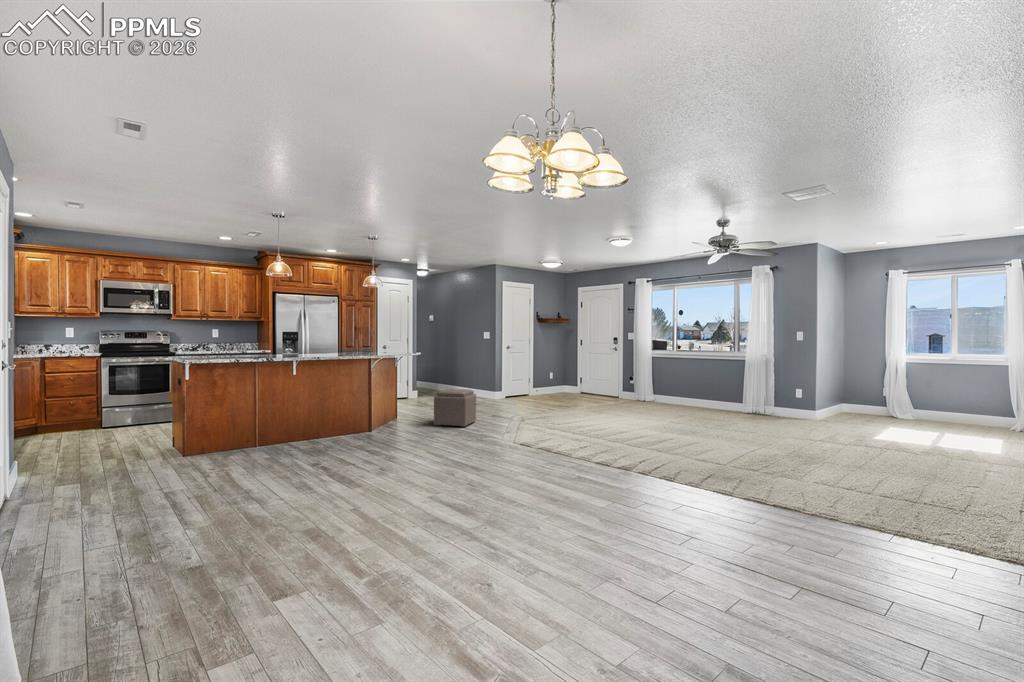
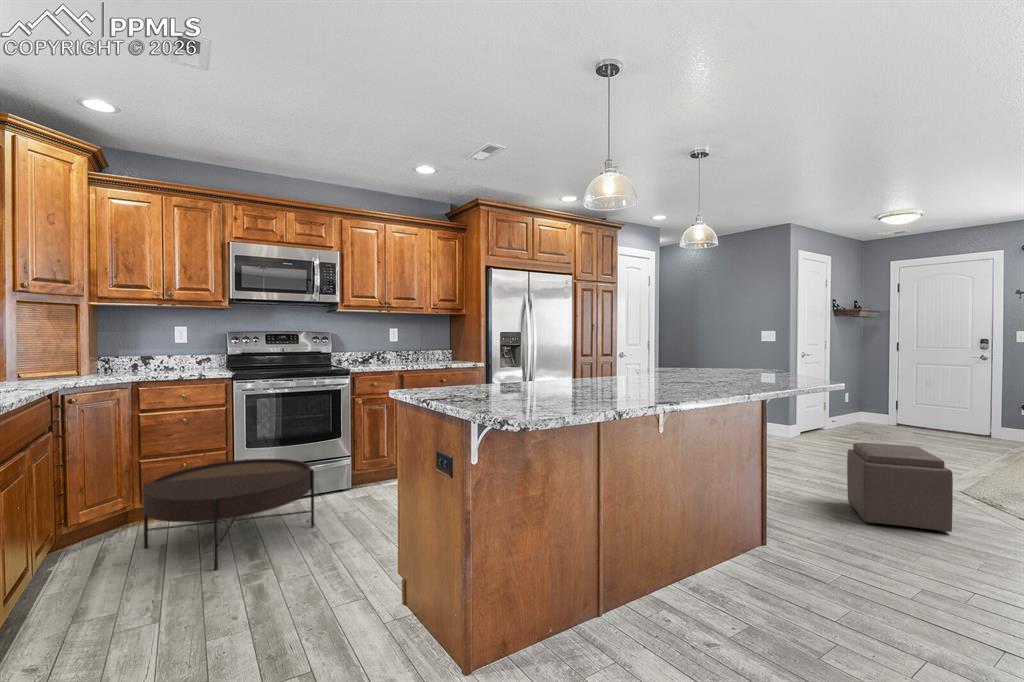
coffee table: none [49,400,146,443] -> present [143,459,314,570]

